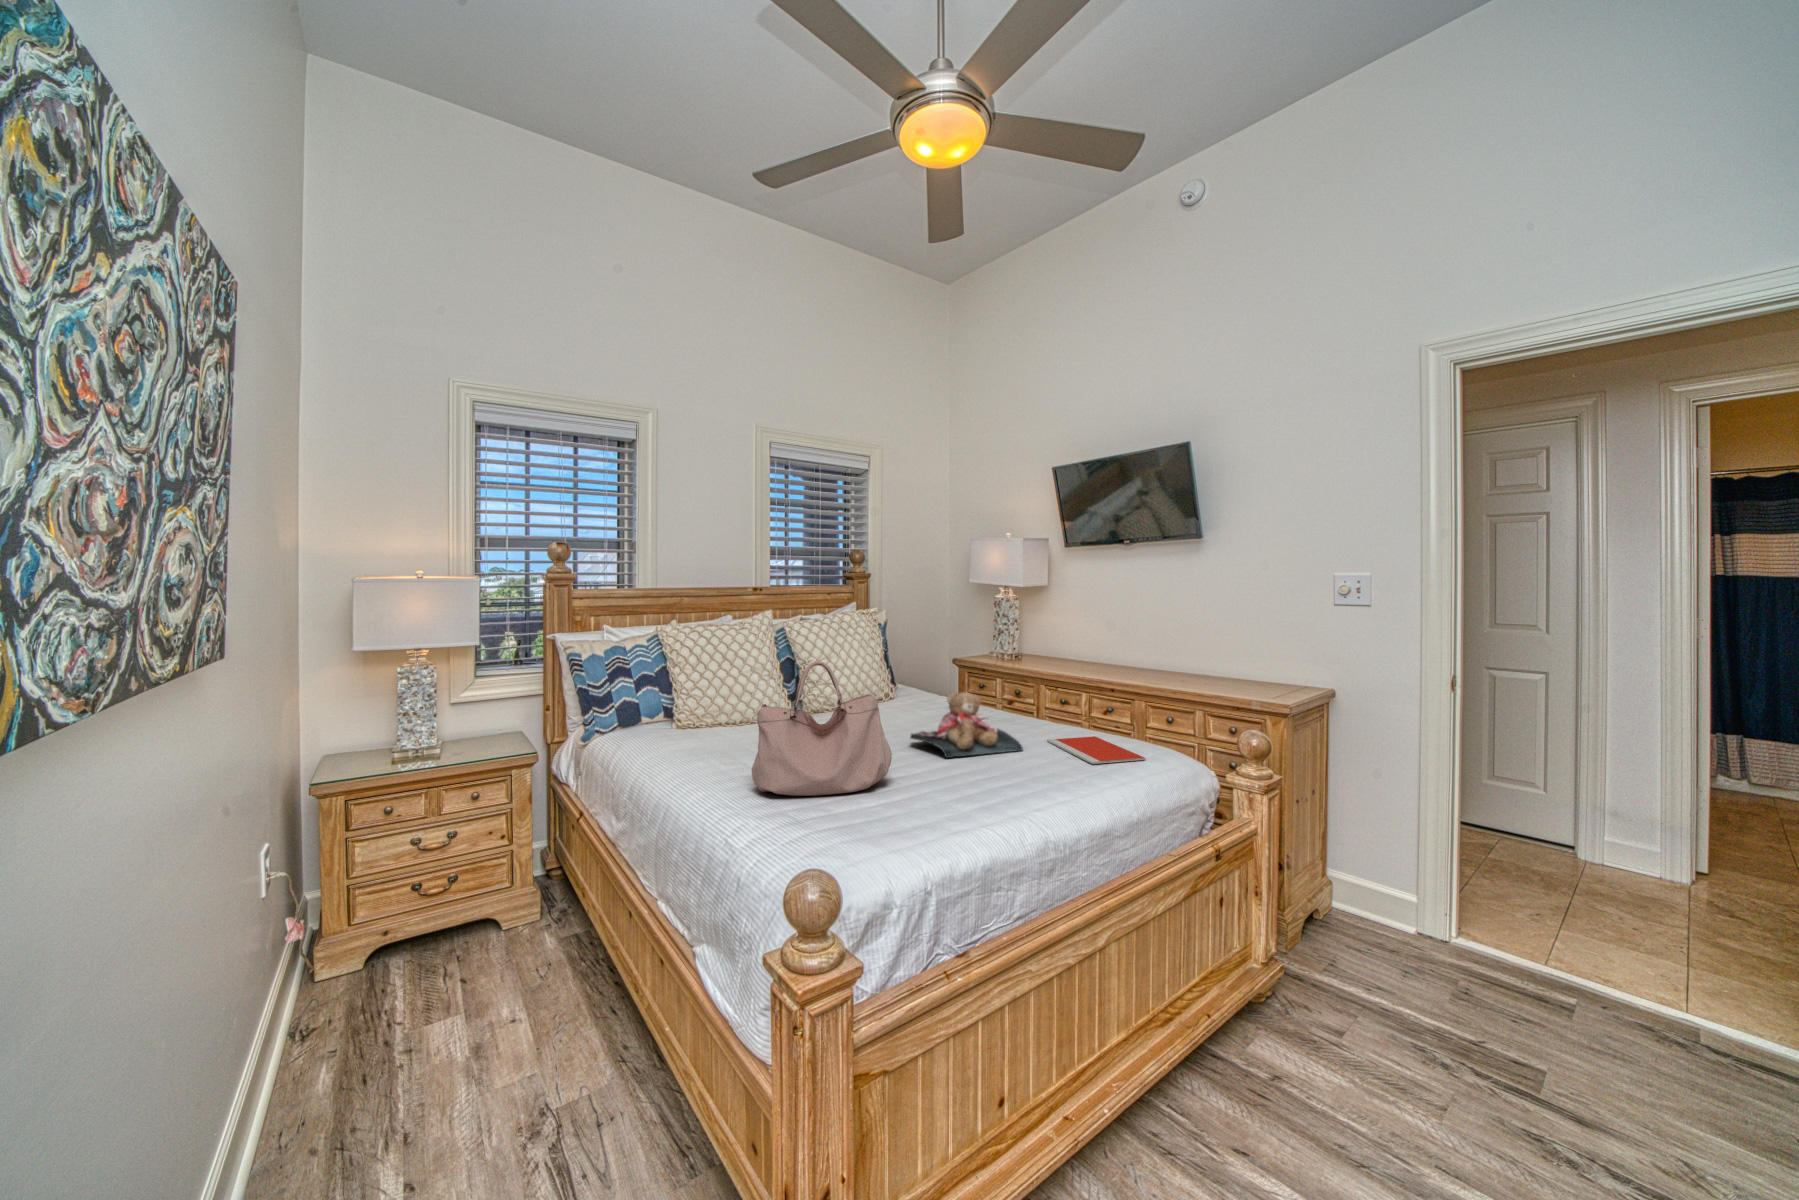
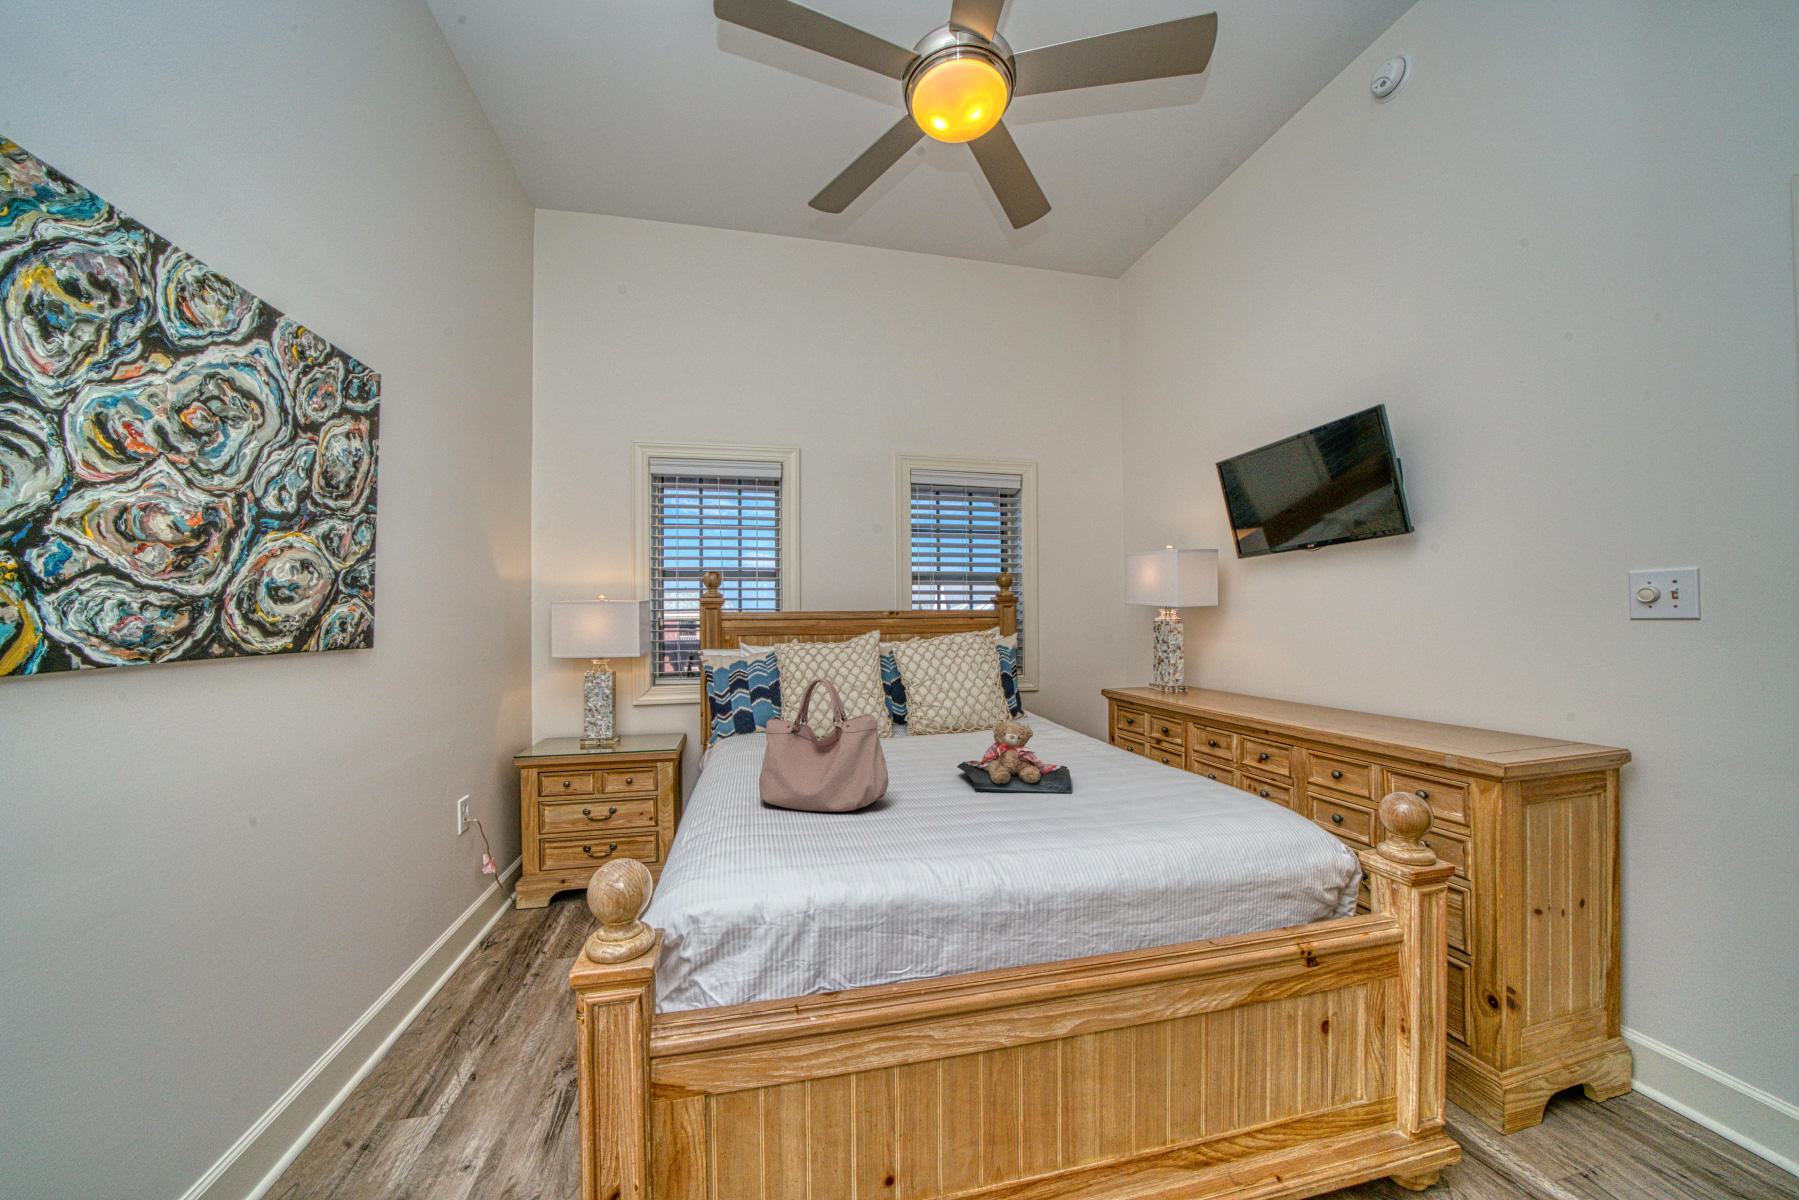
notebook: present [1047,736,1146,764] -> none [1115,784,1208,821]

